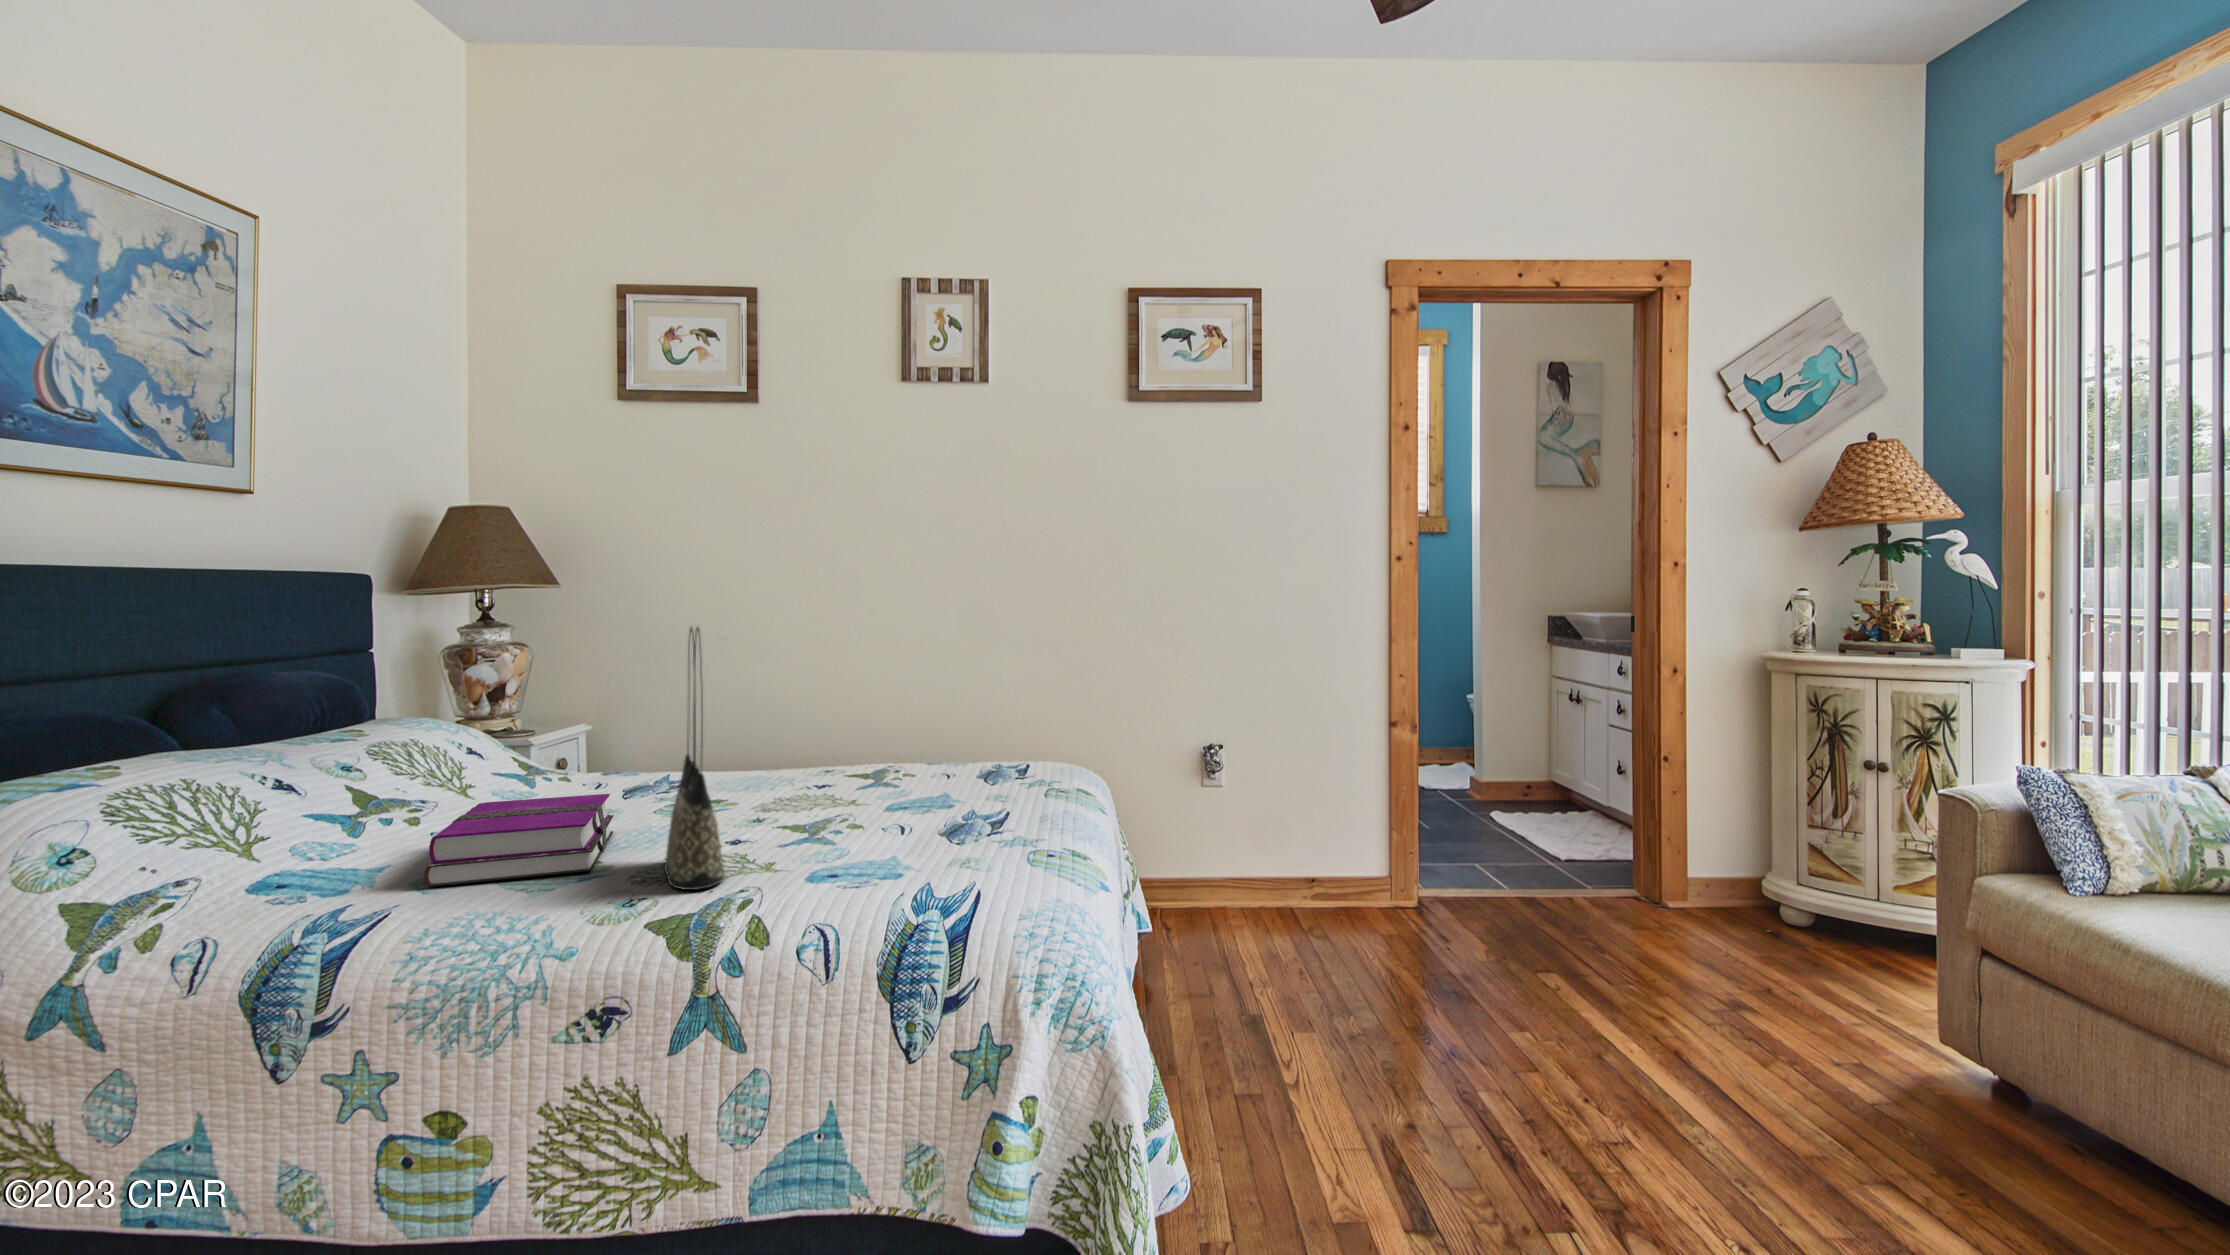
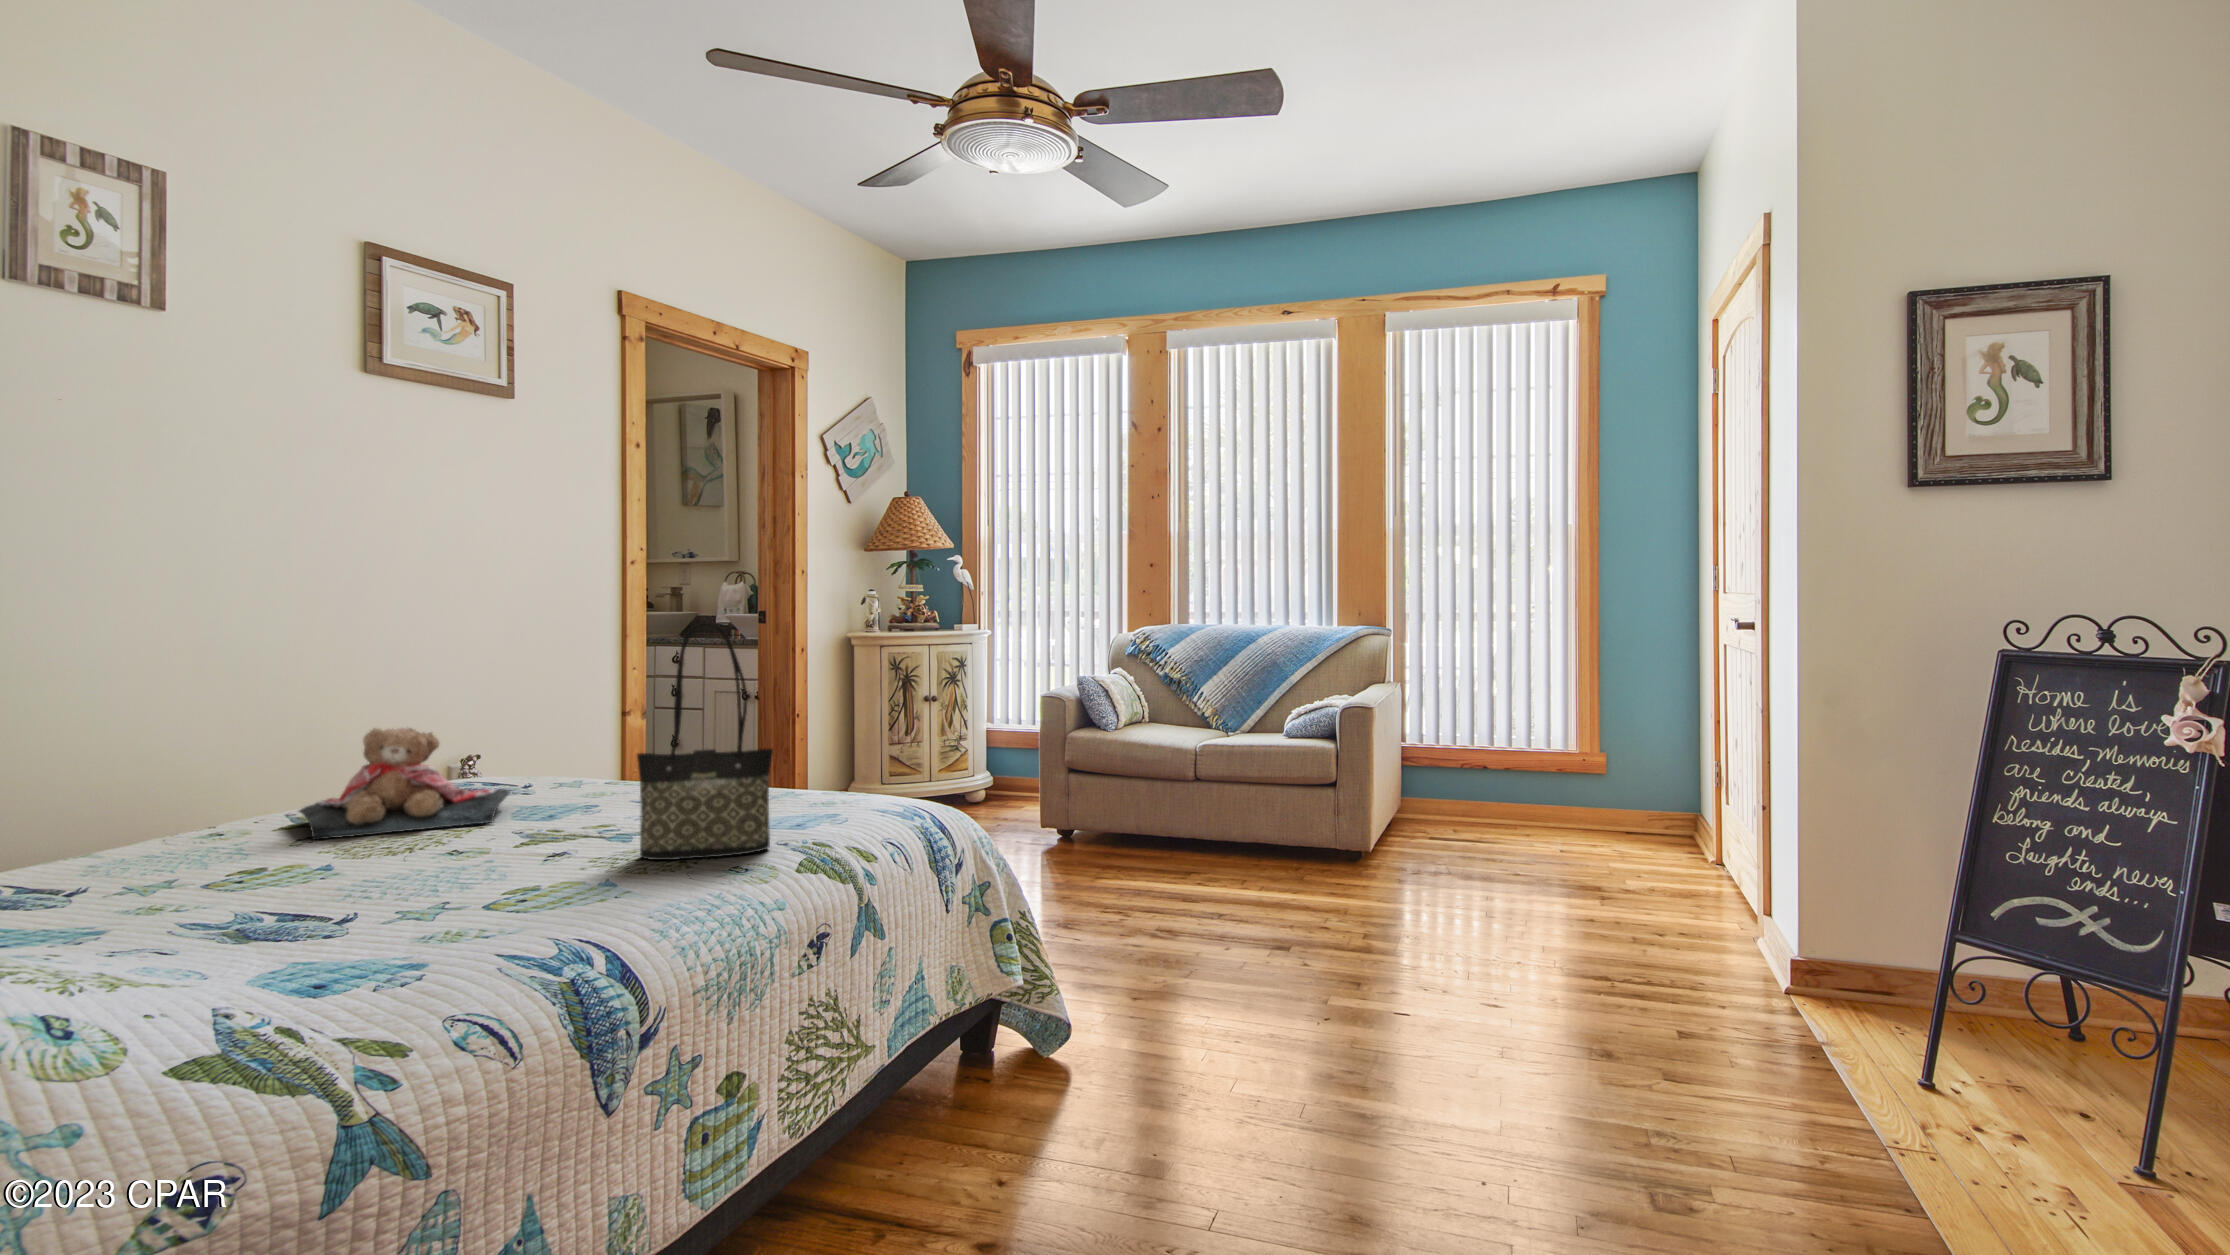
teddy bear: none [797,698,945,797] -> present [299,728,509,840]
notebook: present [424,794,613,886] -> none [336,829,627,925]

